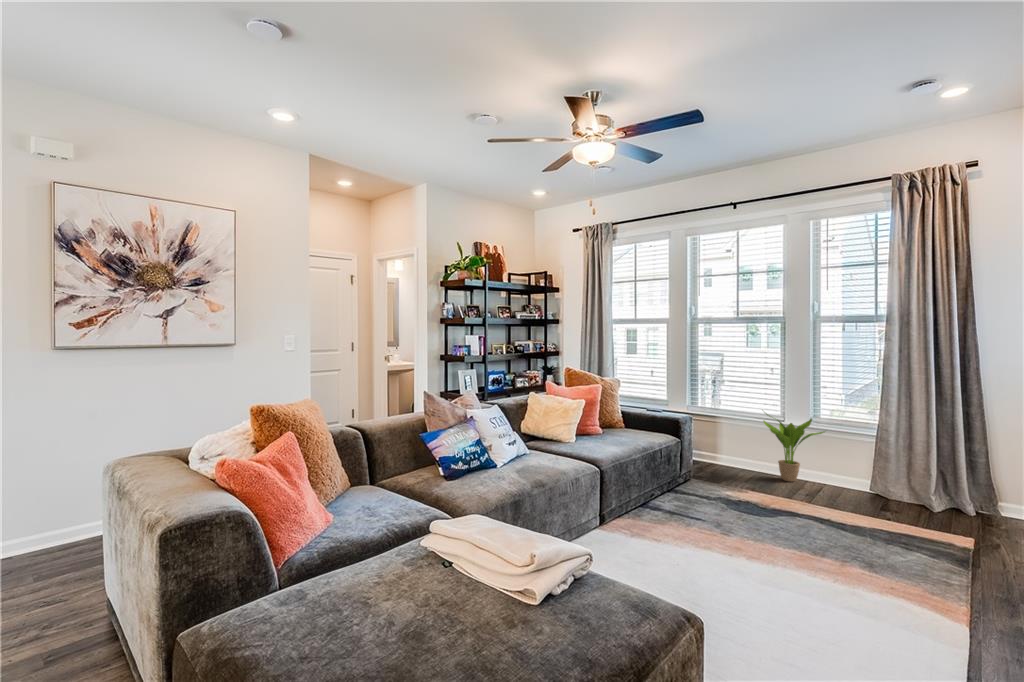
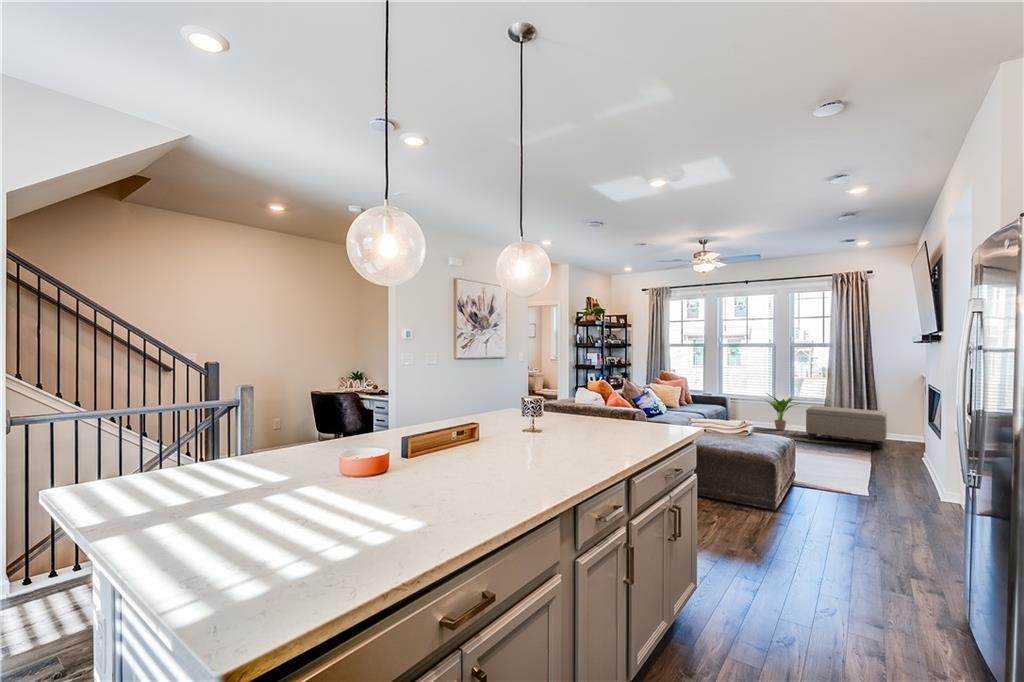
ottoman: none [827,439,1006,546] -> present [806,406,887,449]

